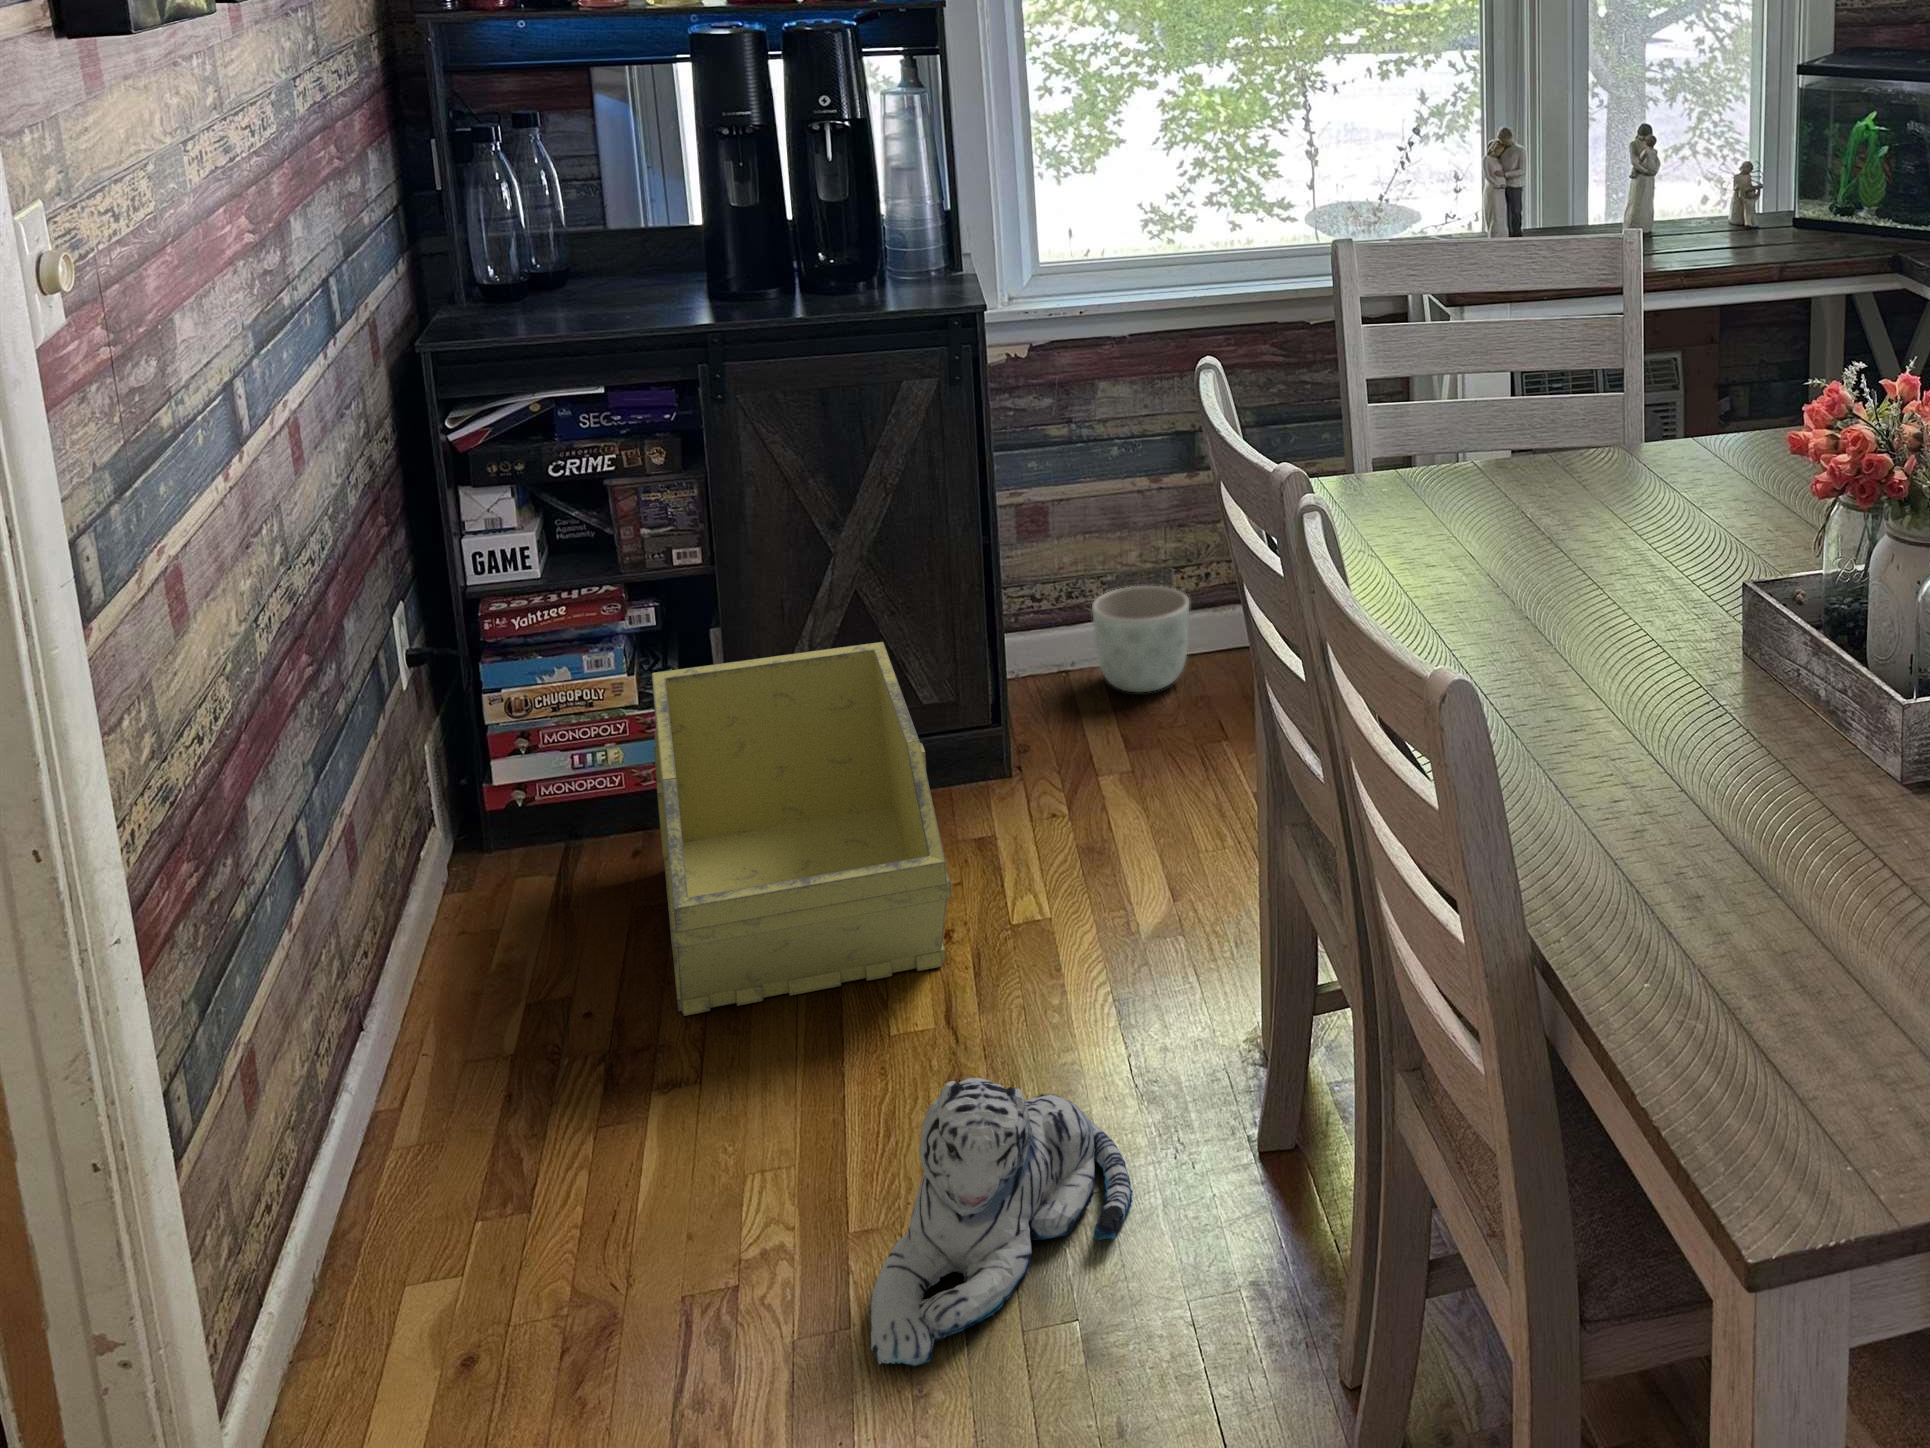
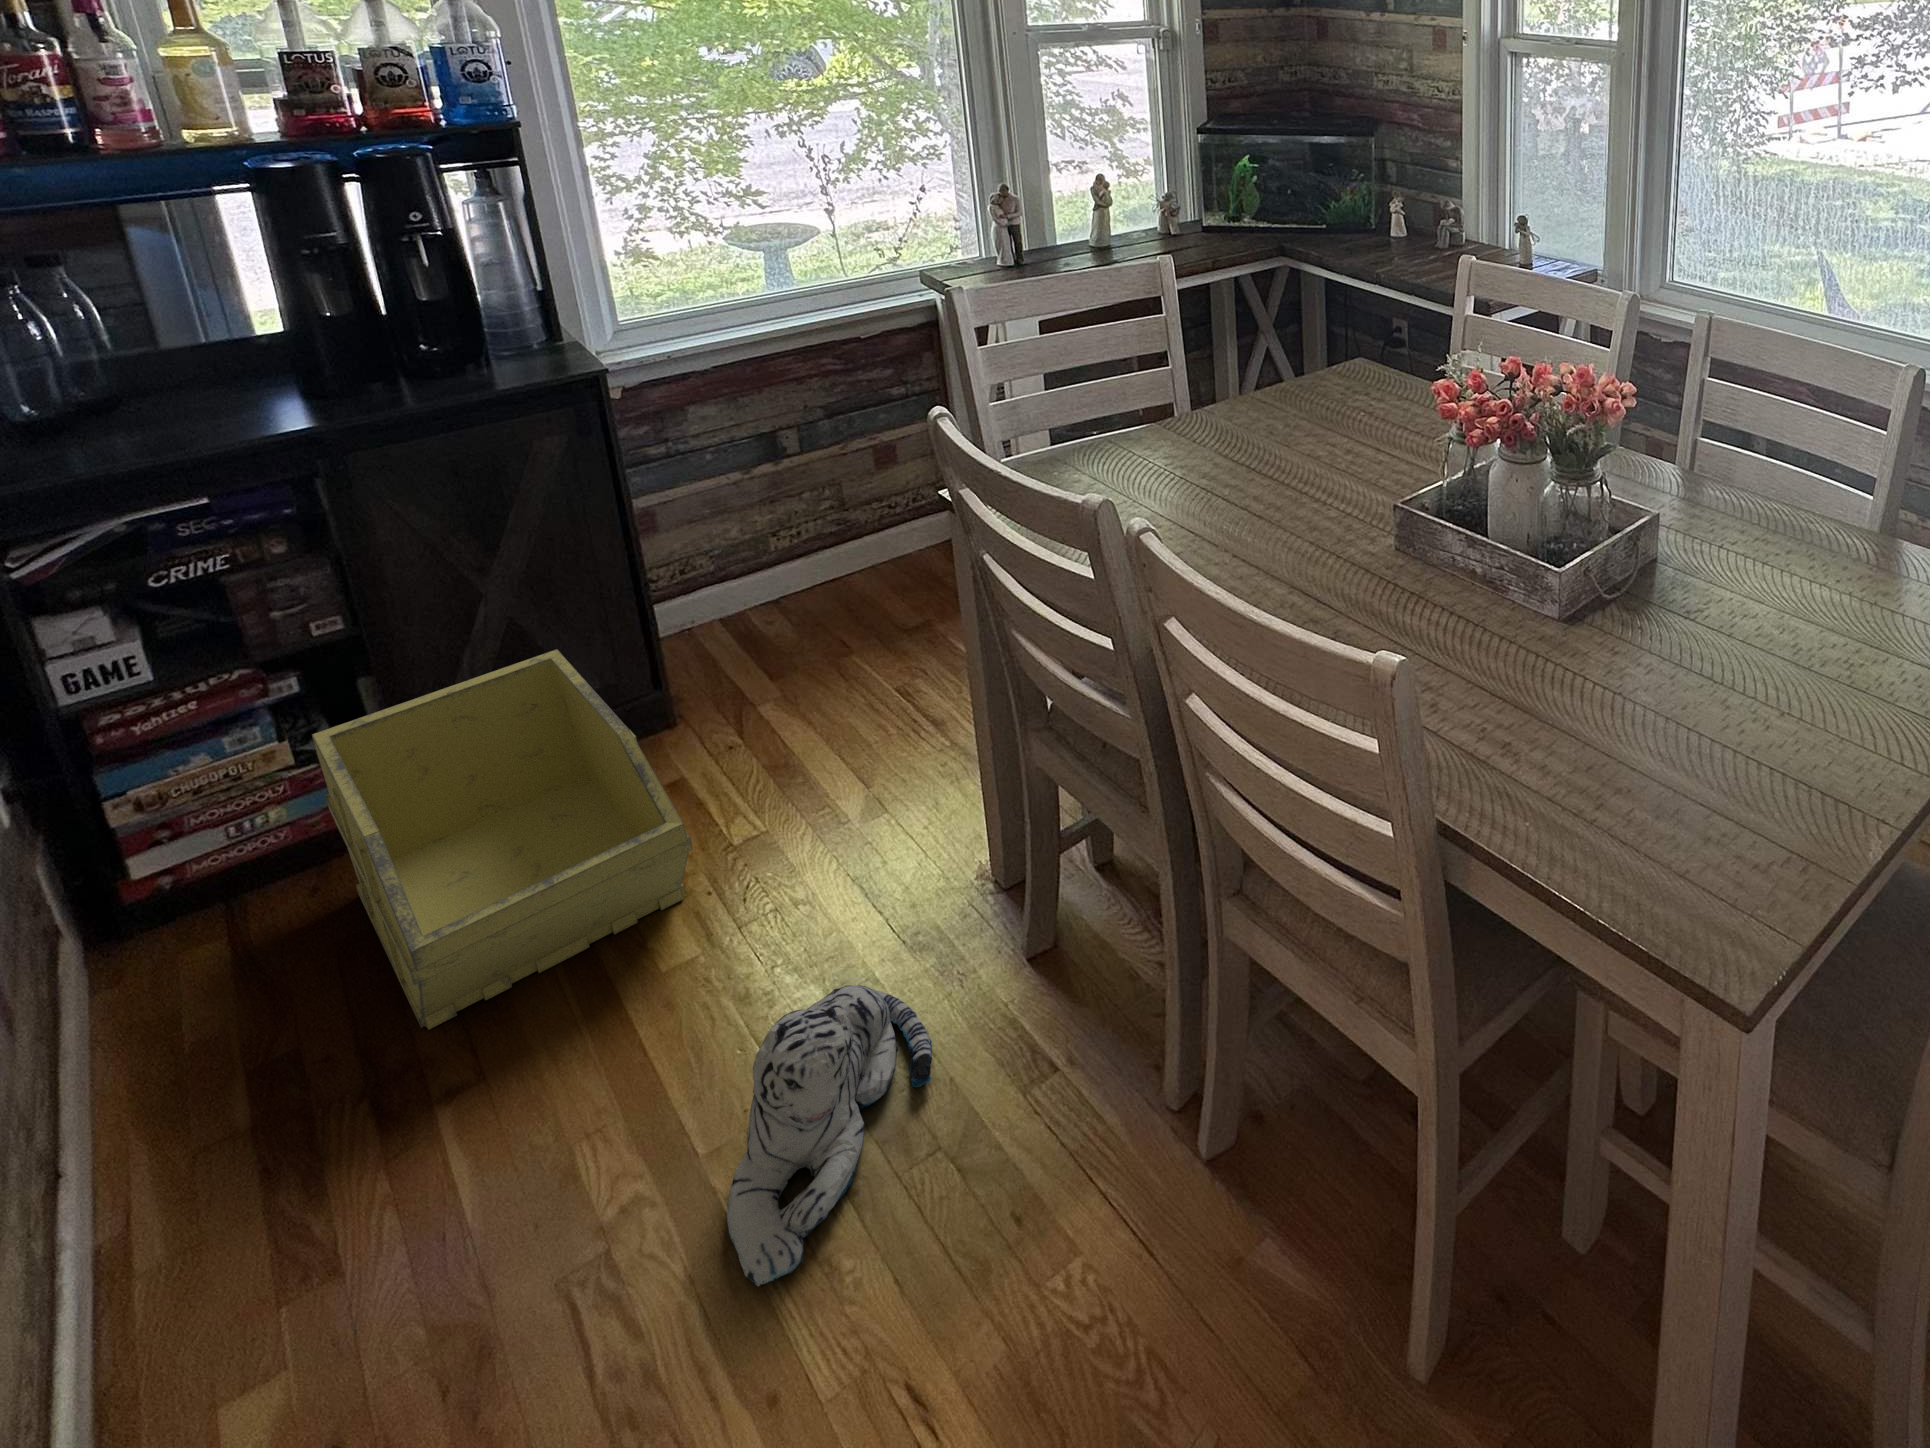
planter: present [1092,586,1189,692] -> none [727,542,813,625]

